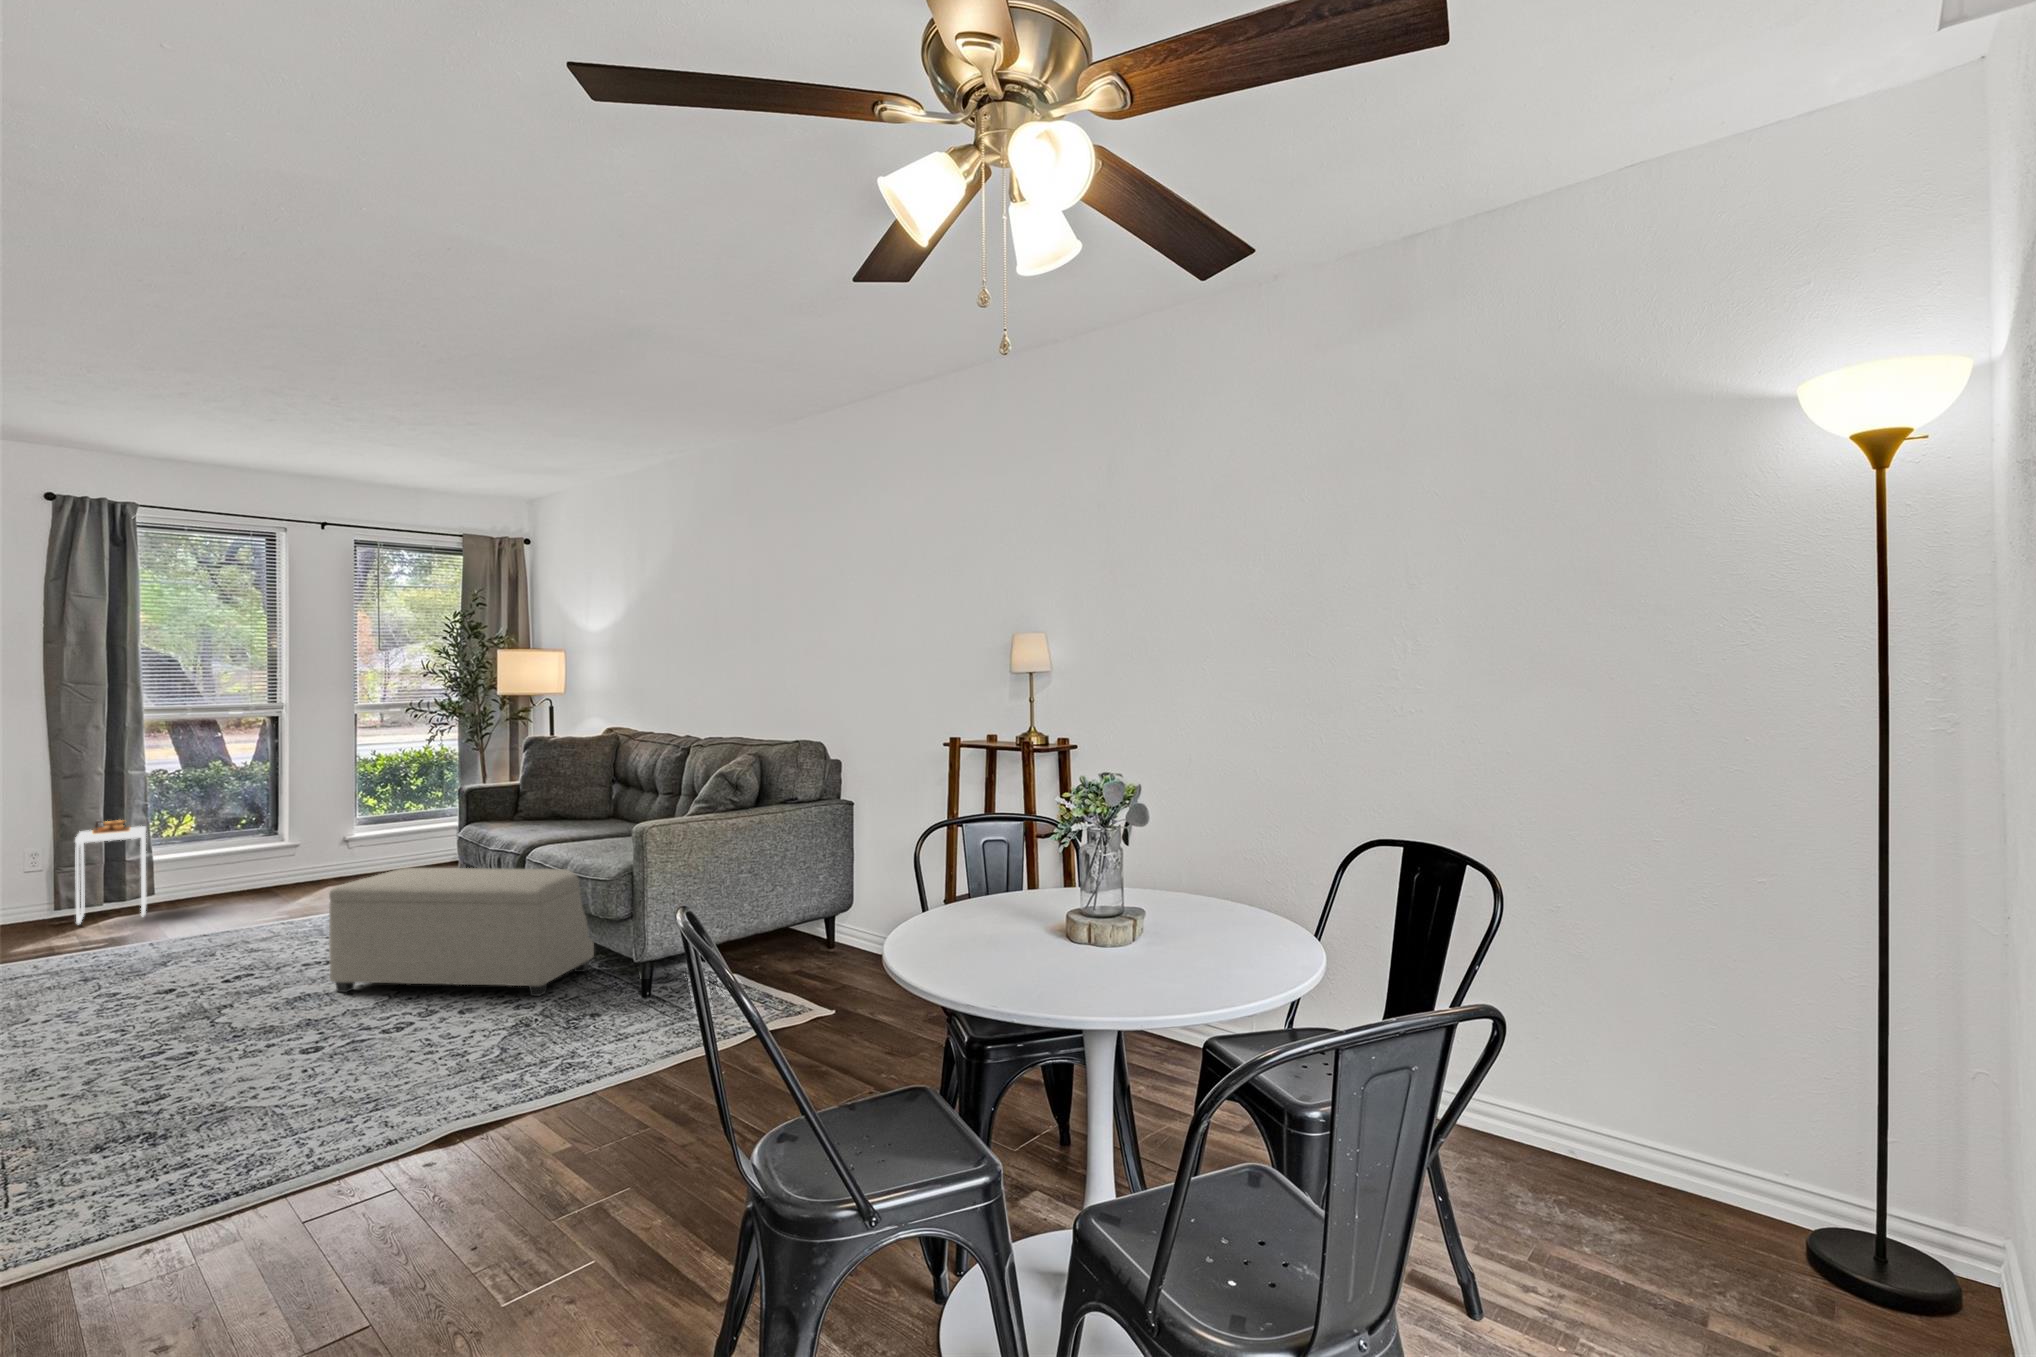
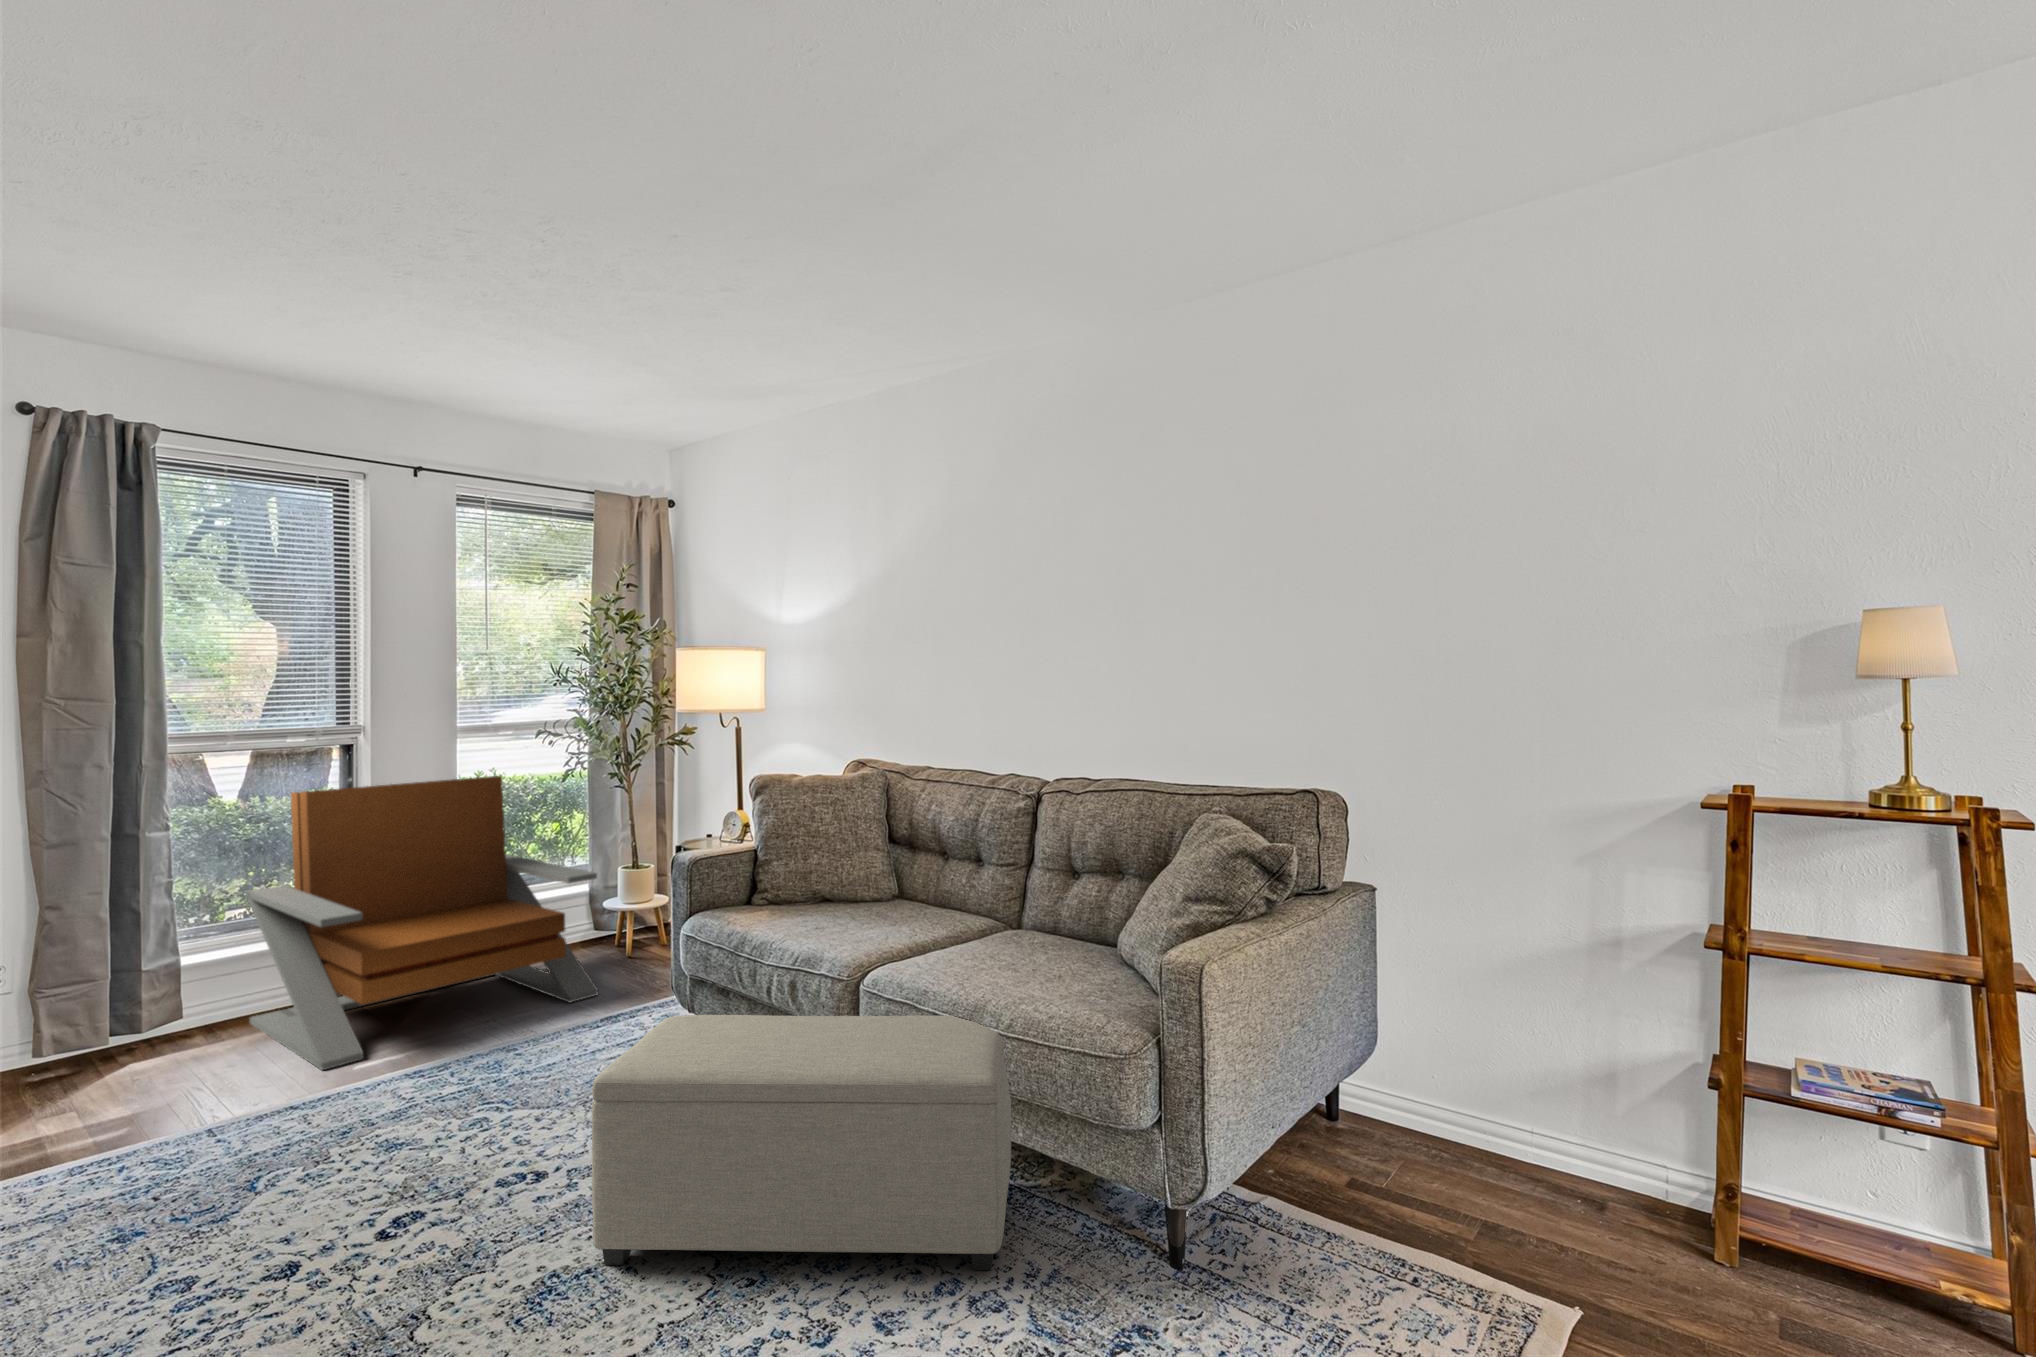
lounge chair: none [197,739,436,921] -> present [246,776,598,1070]
side table: present [75,820,146,924] -> none [68,912,178,1084]

